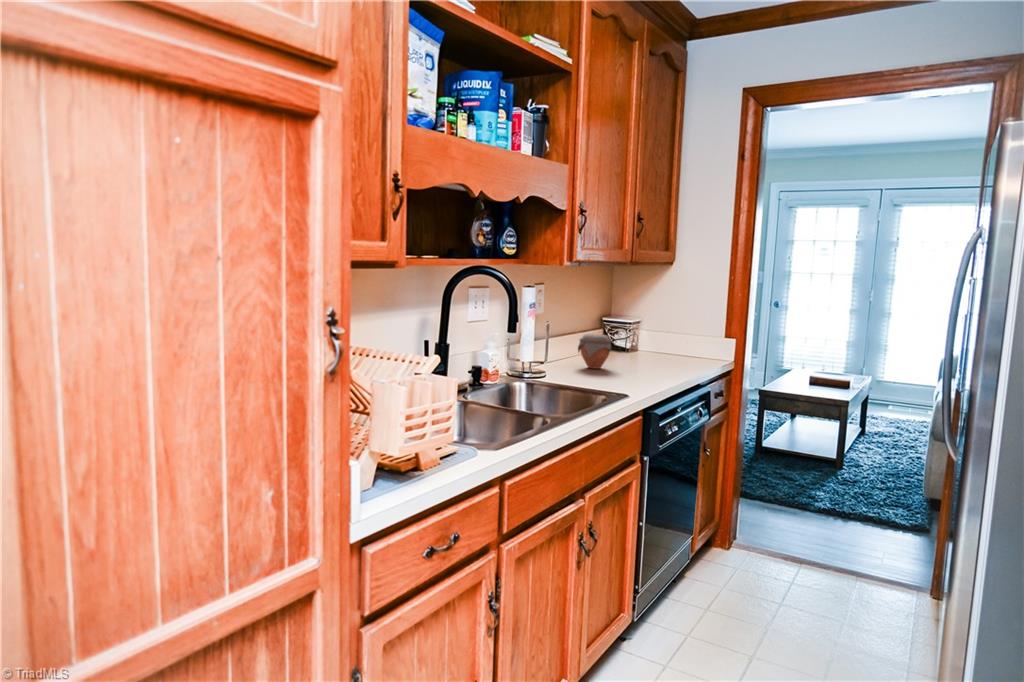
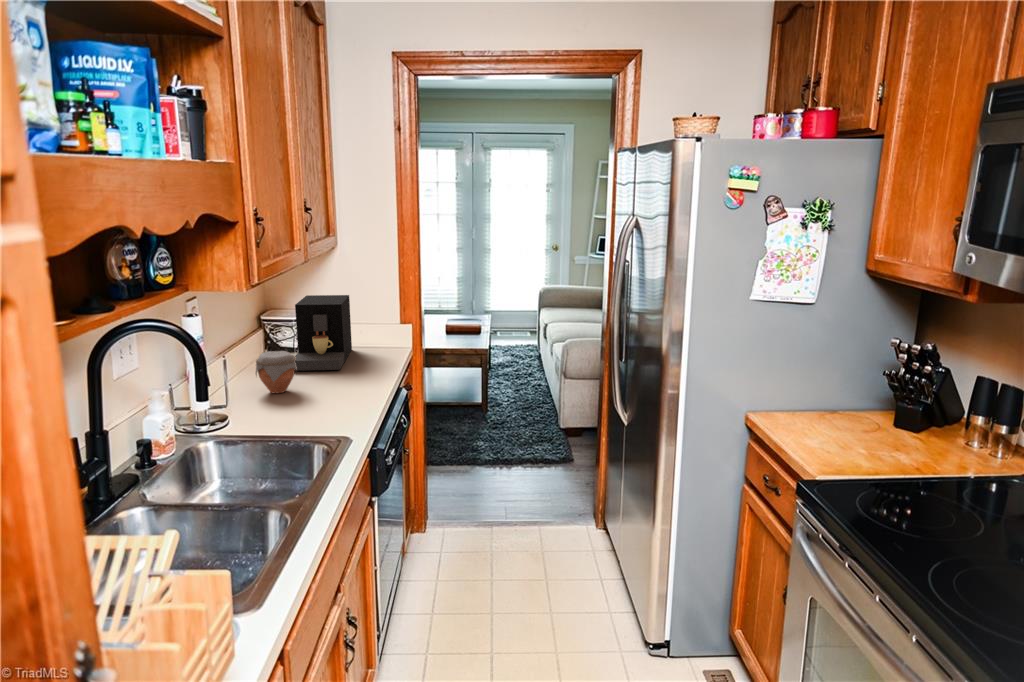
coffee maker: none [614,304,679,364] -> present [295,295,352,371]

